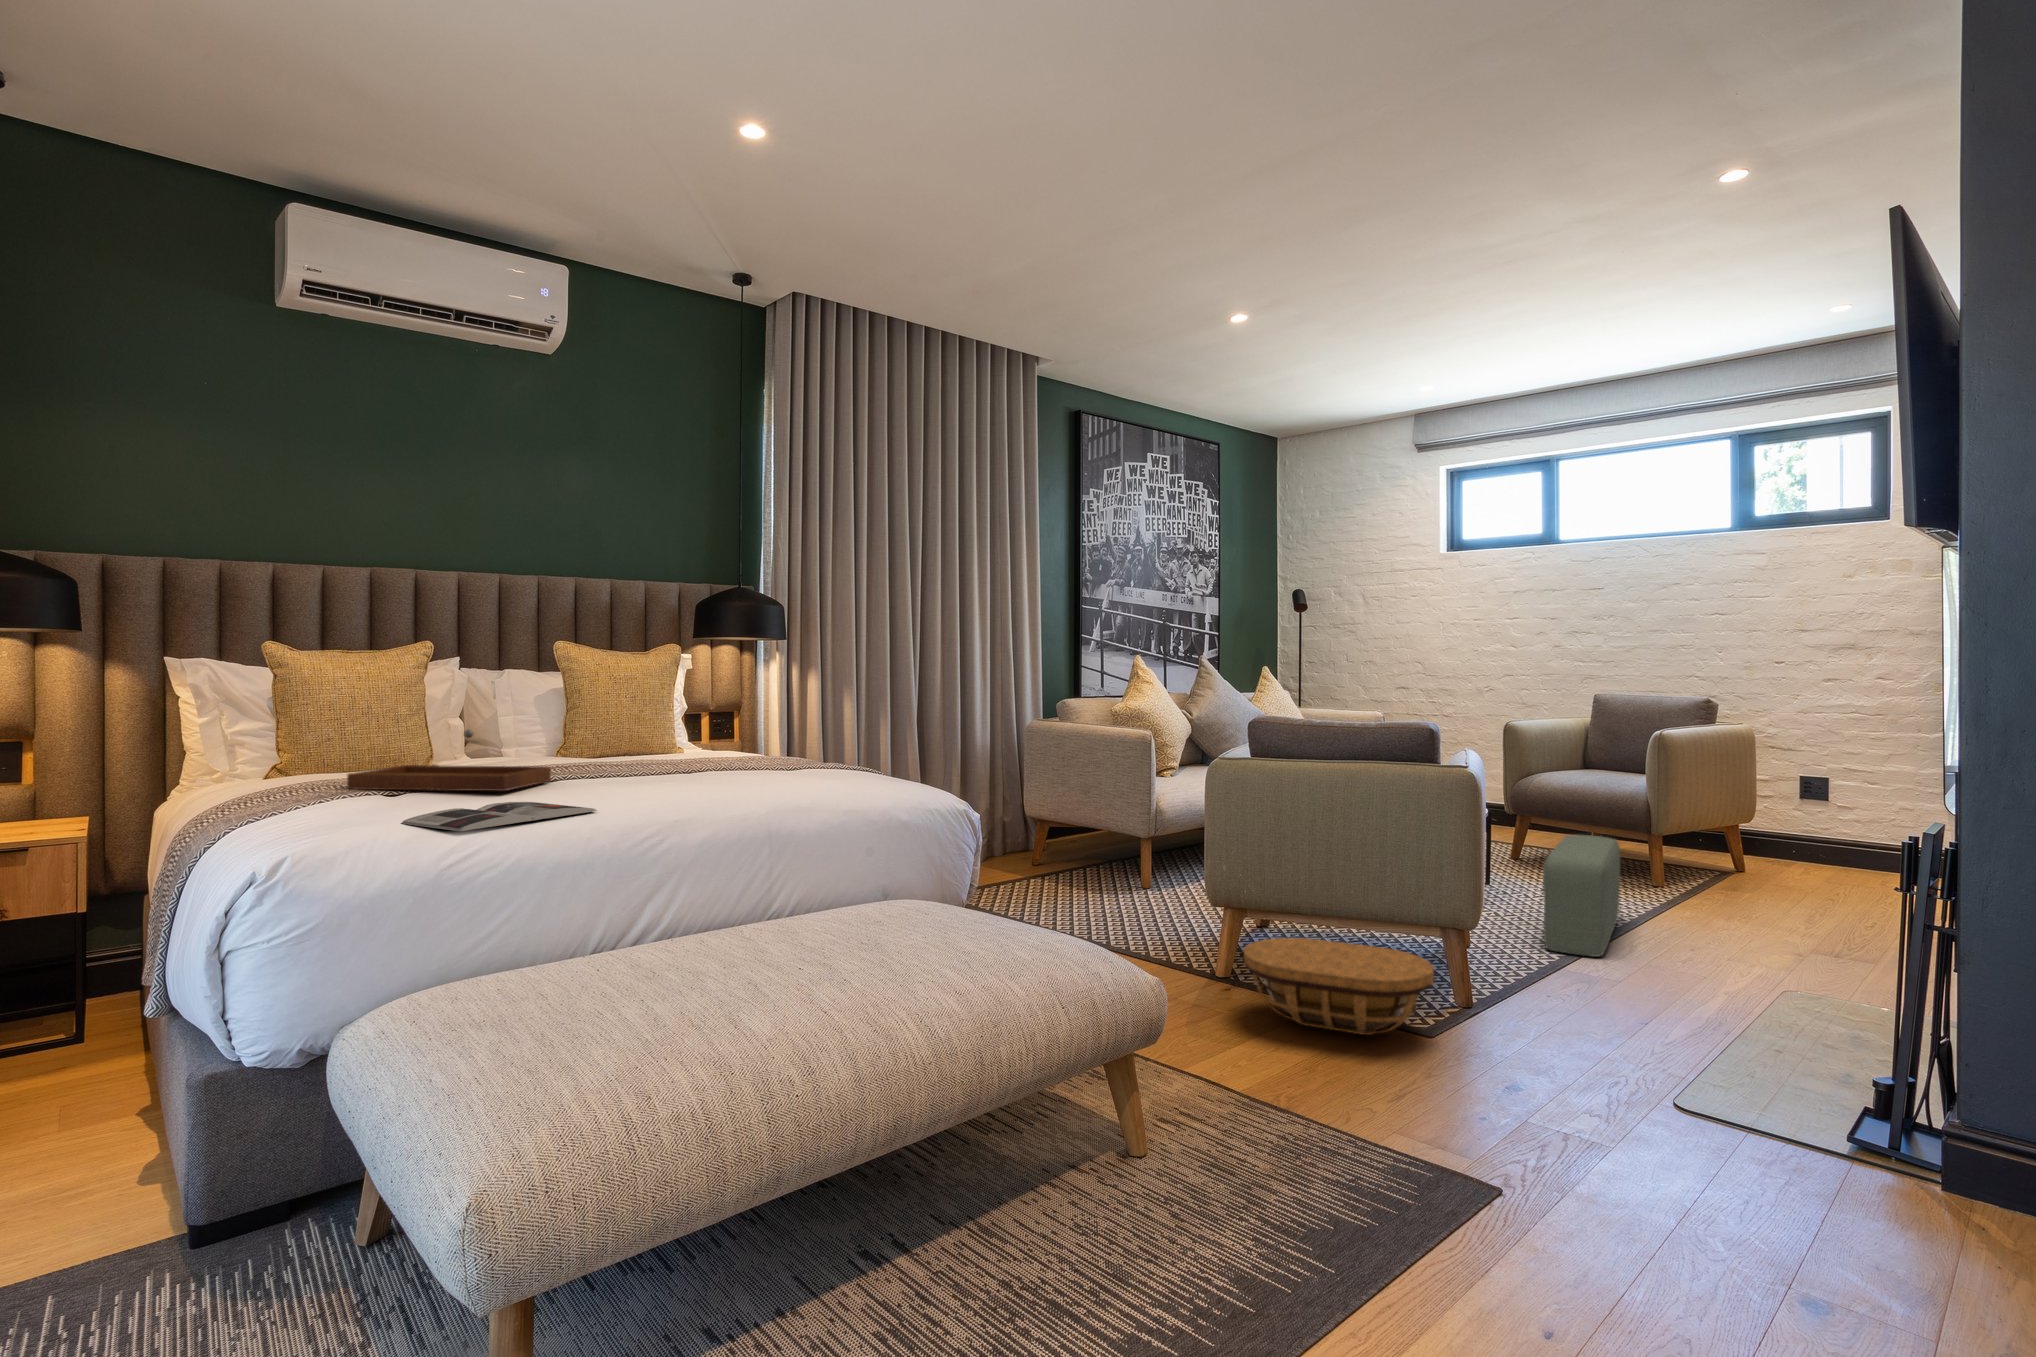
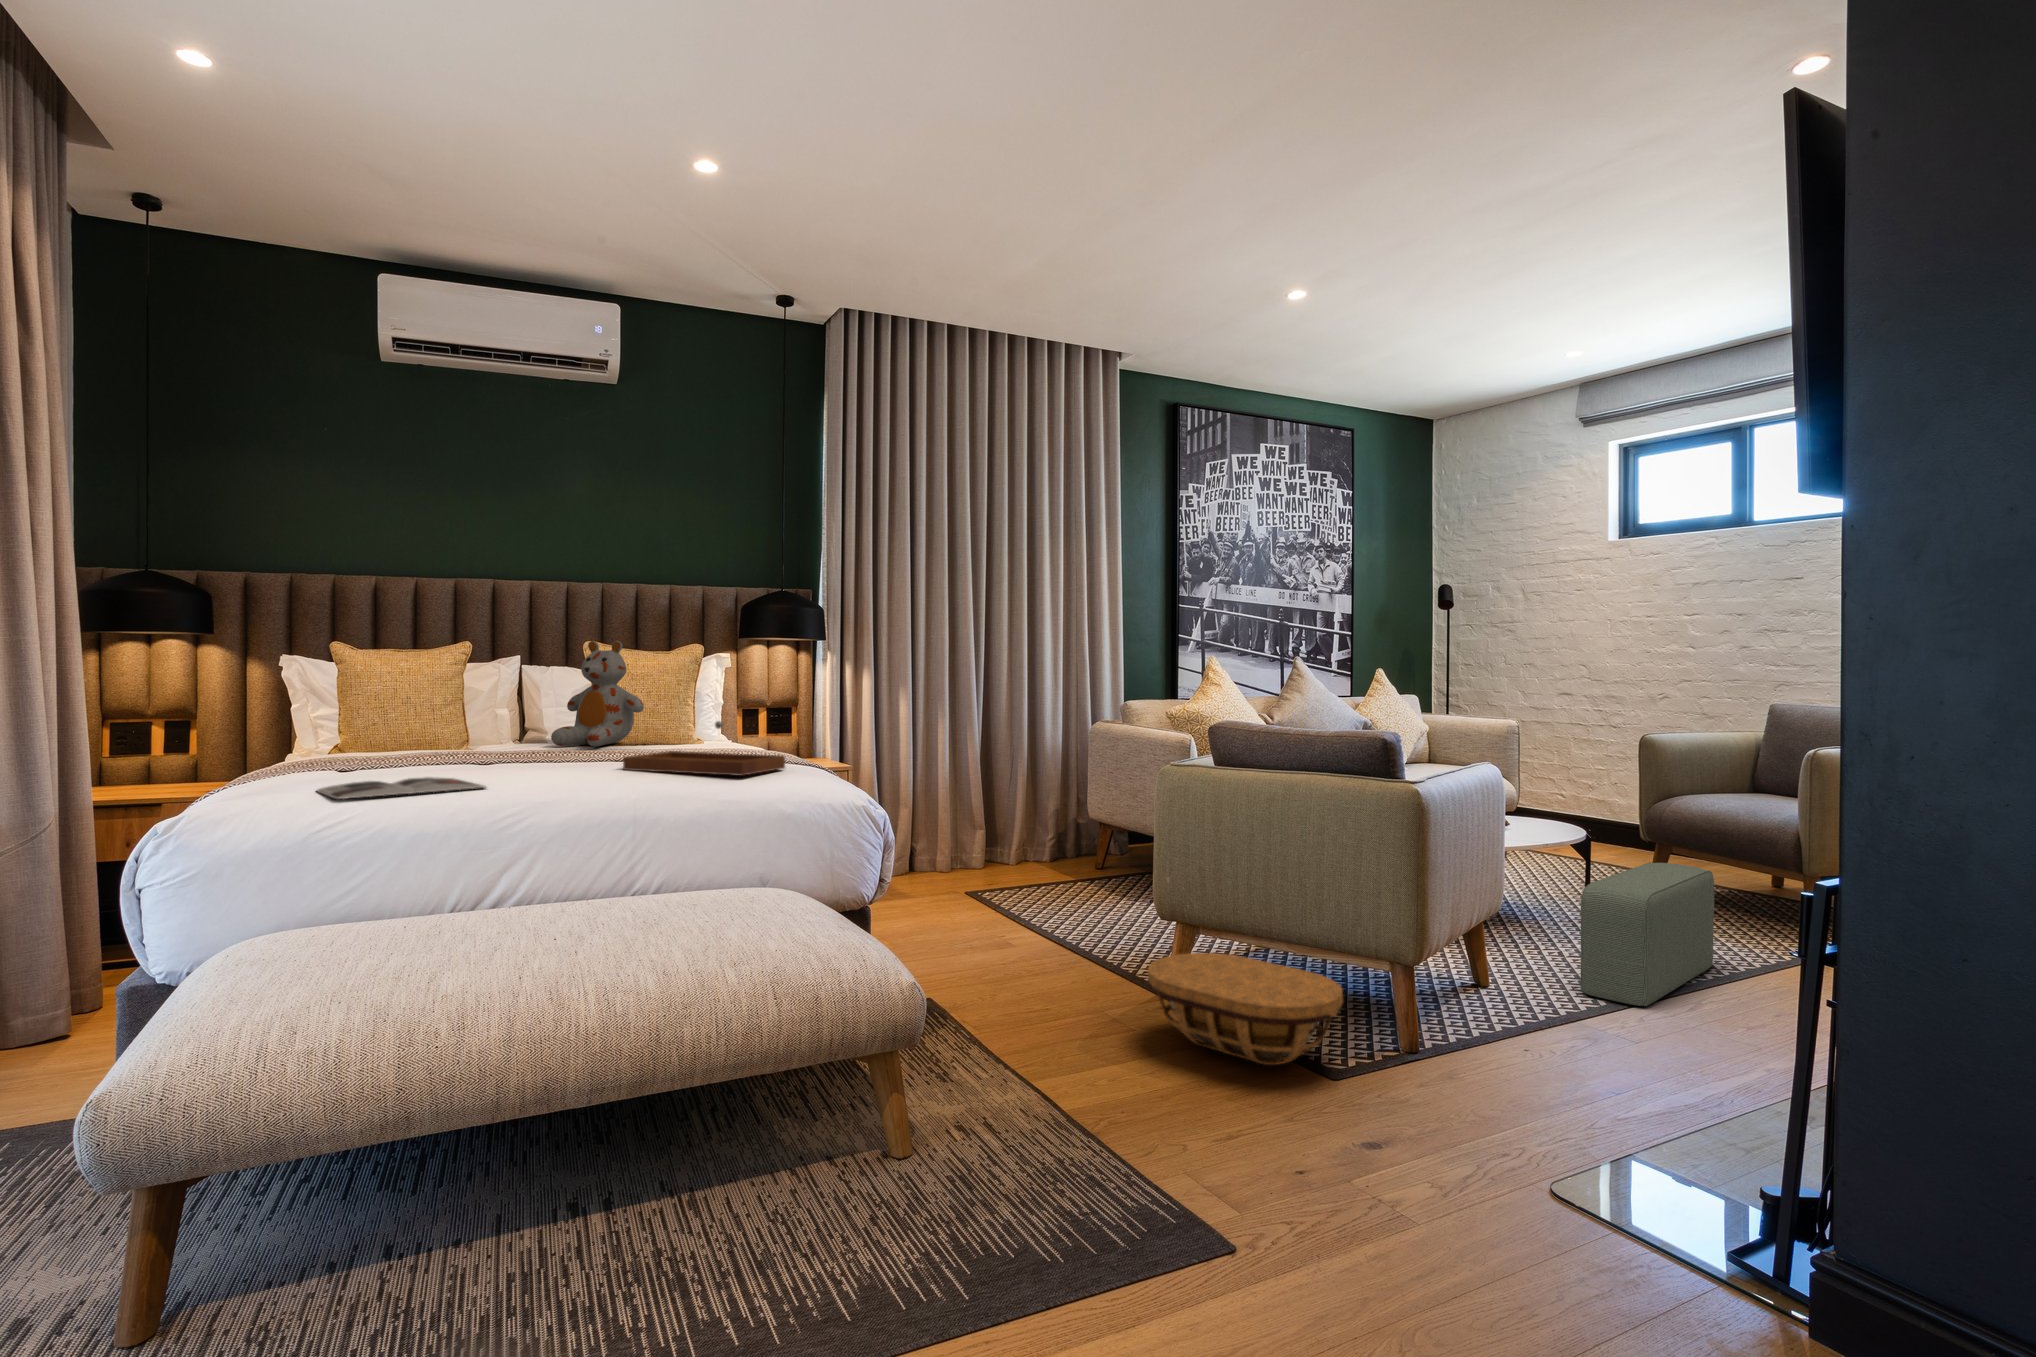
stuffed bear: none [556,644,654,761] -> present [551,641,644,747]
tray: present [347,730,551,791] -> present [623,721,785,776]

